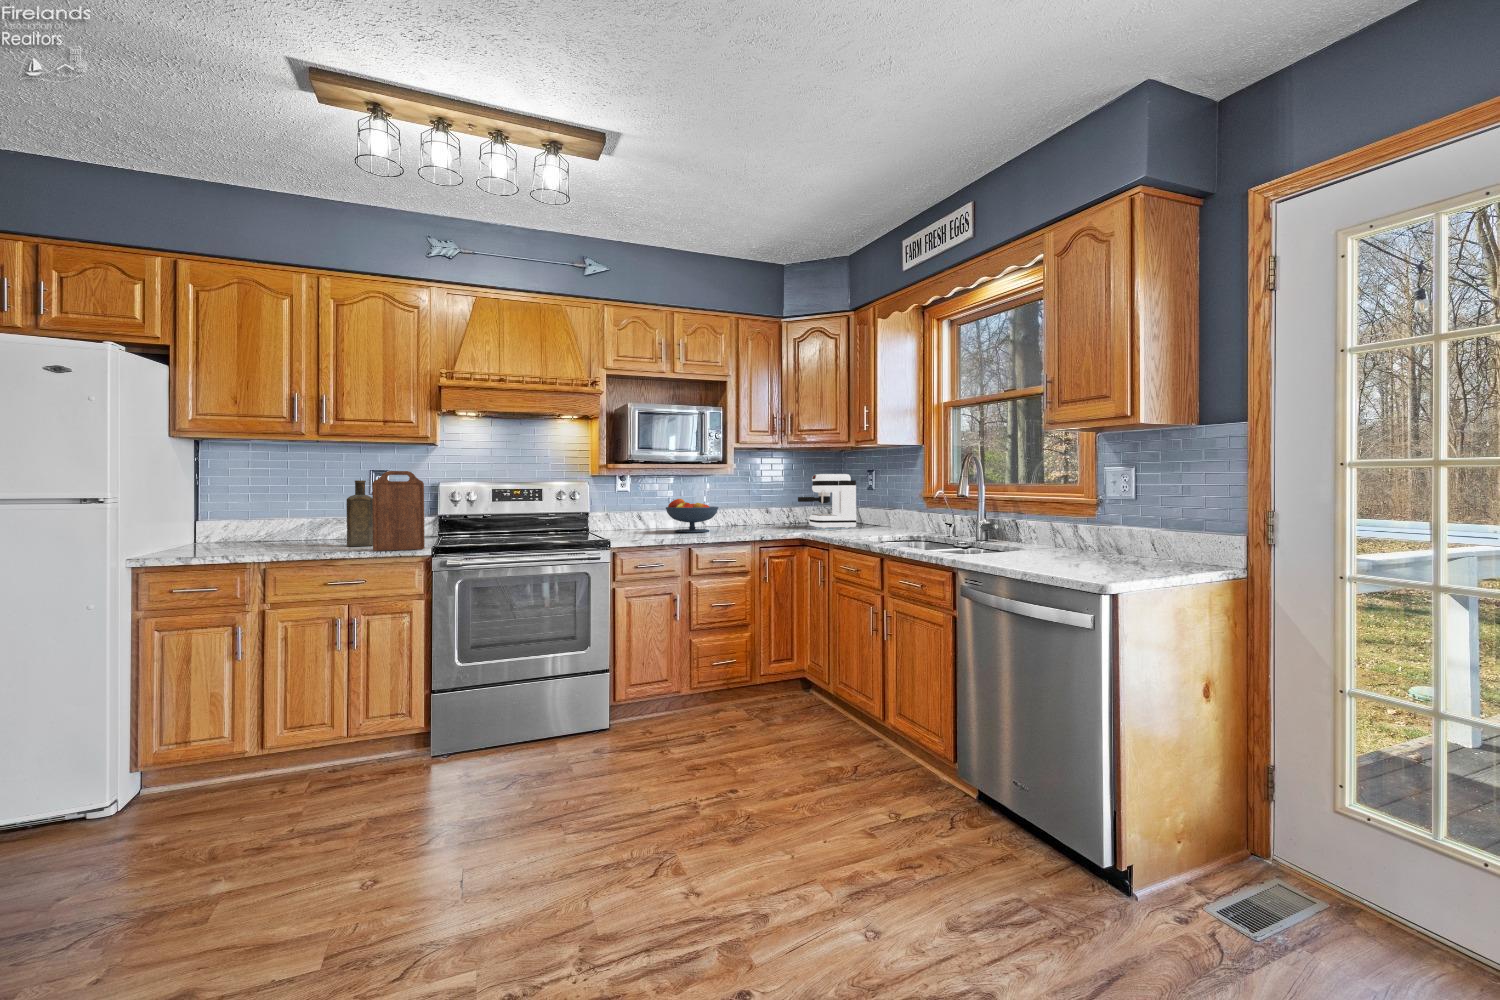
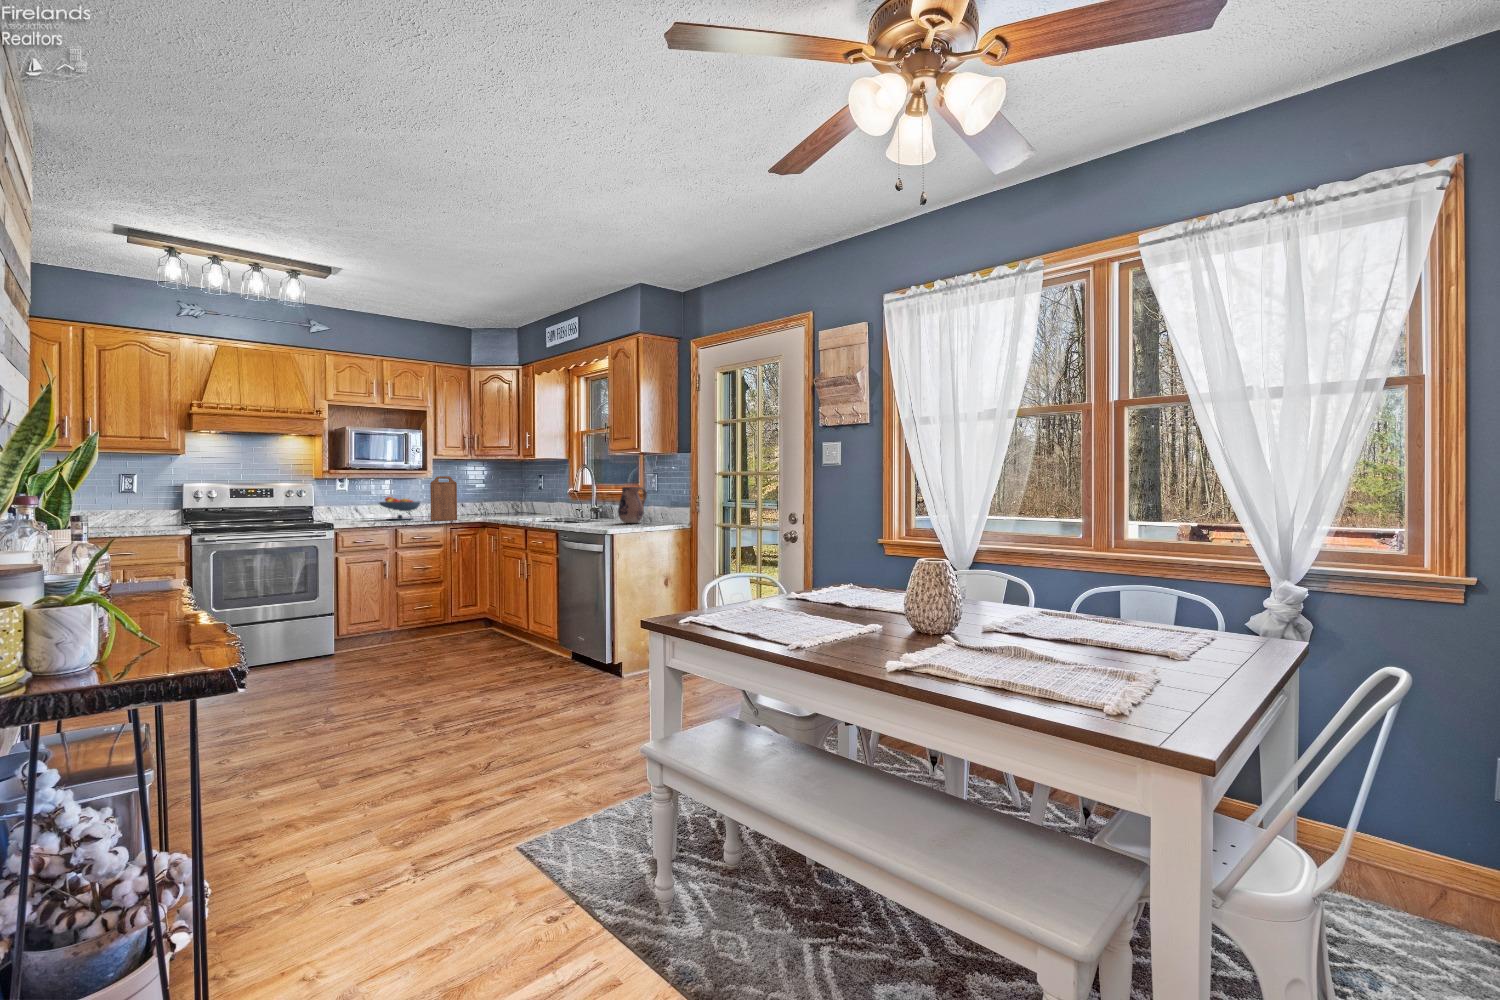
cutting board: present [372,471,425,551] -> present [430,476,457,521]
coffee maker: present [798,474,856,529] -> none [483,478,525,516]
bottle: present [347,480,373,546] -> none [107,481,135,530]
ceramic pitcher: none [1066,492,1119,560] -> present [618,487,647,523]

